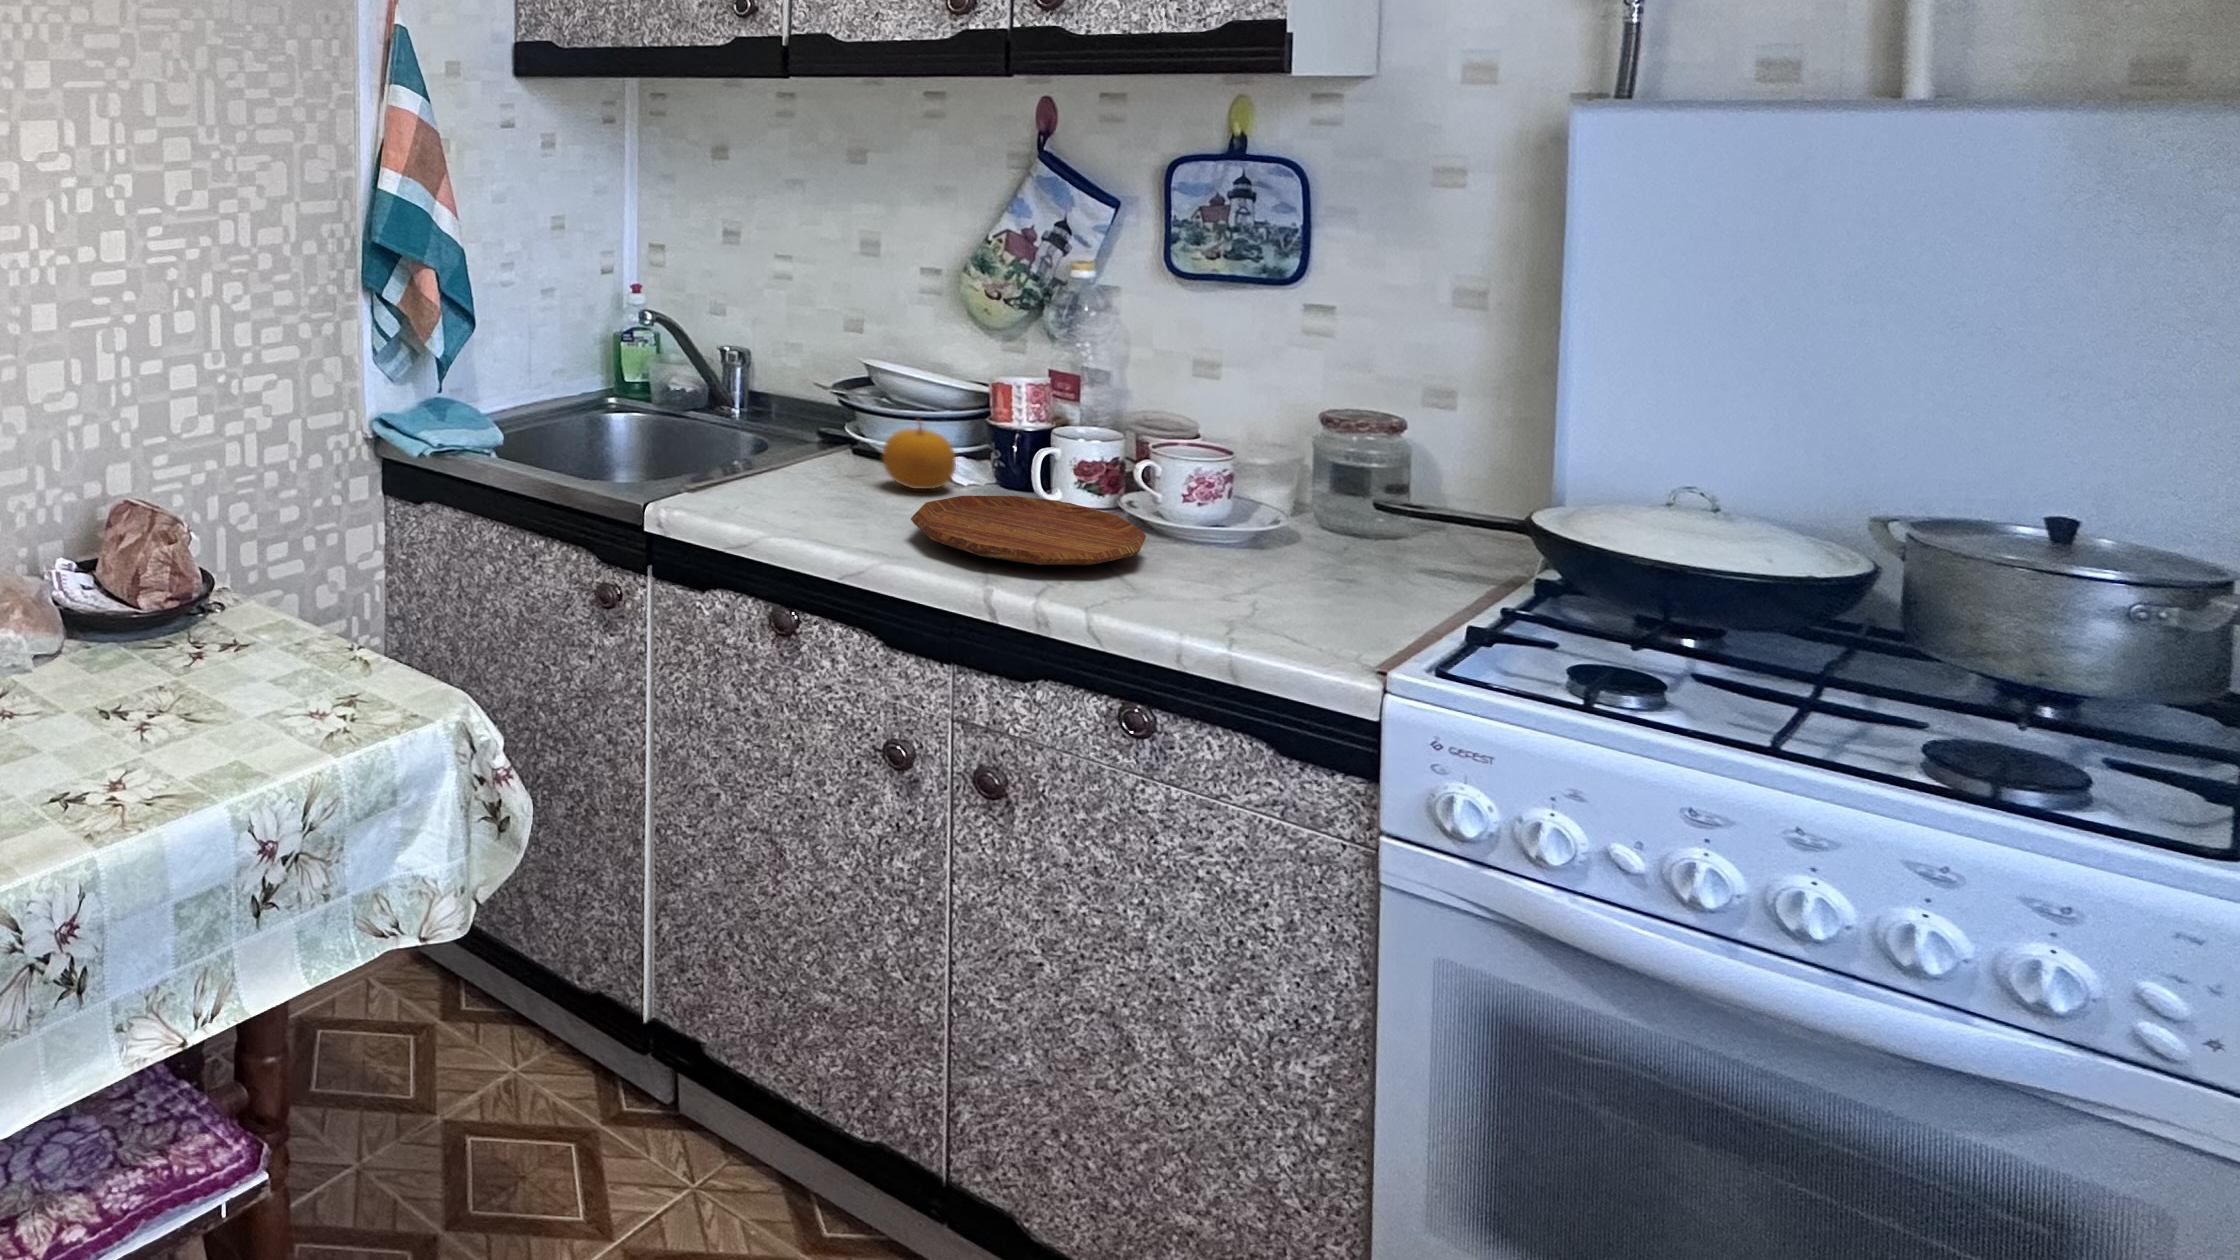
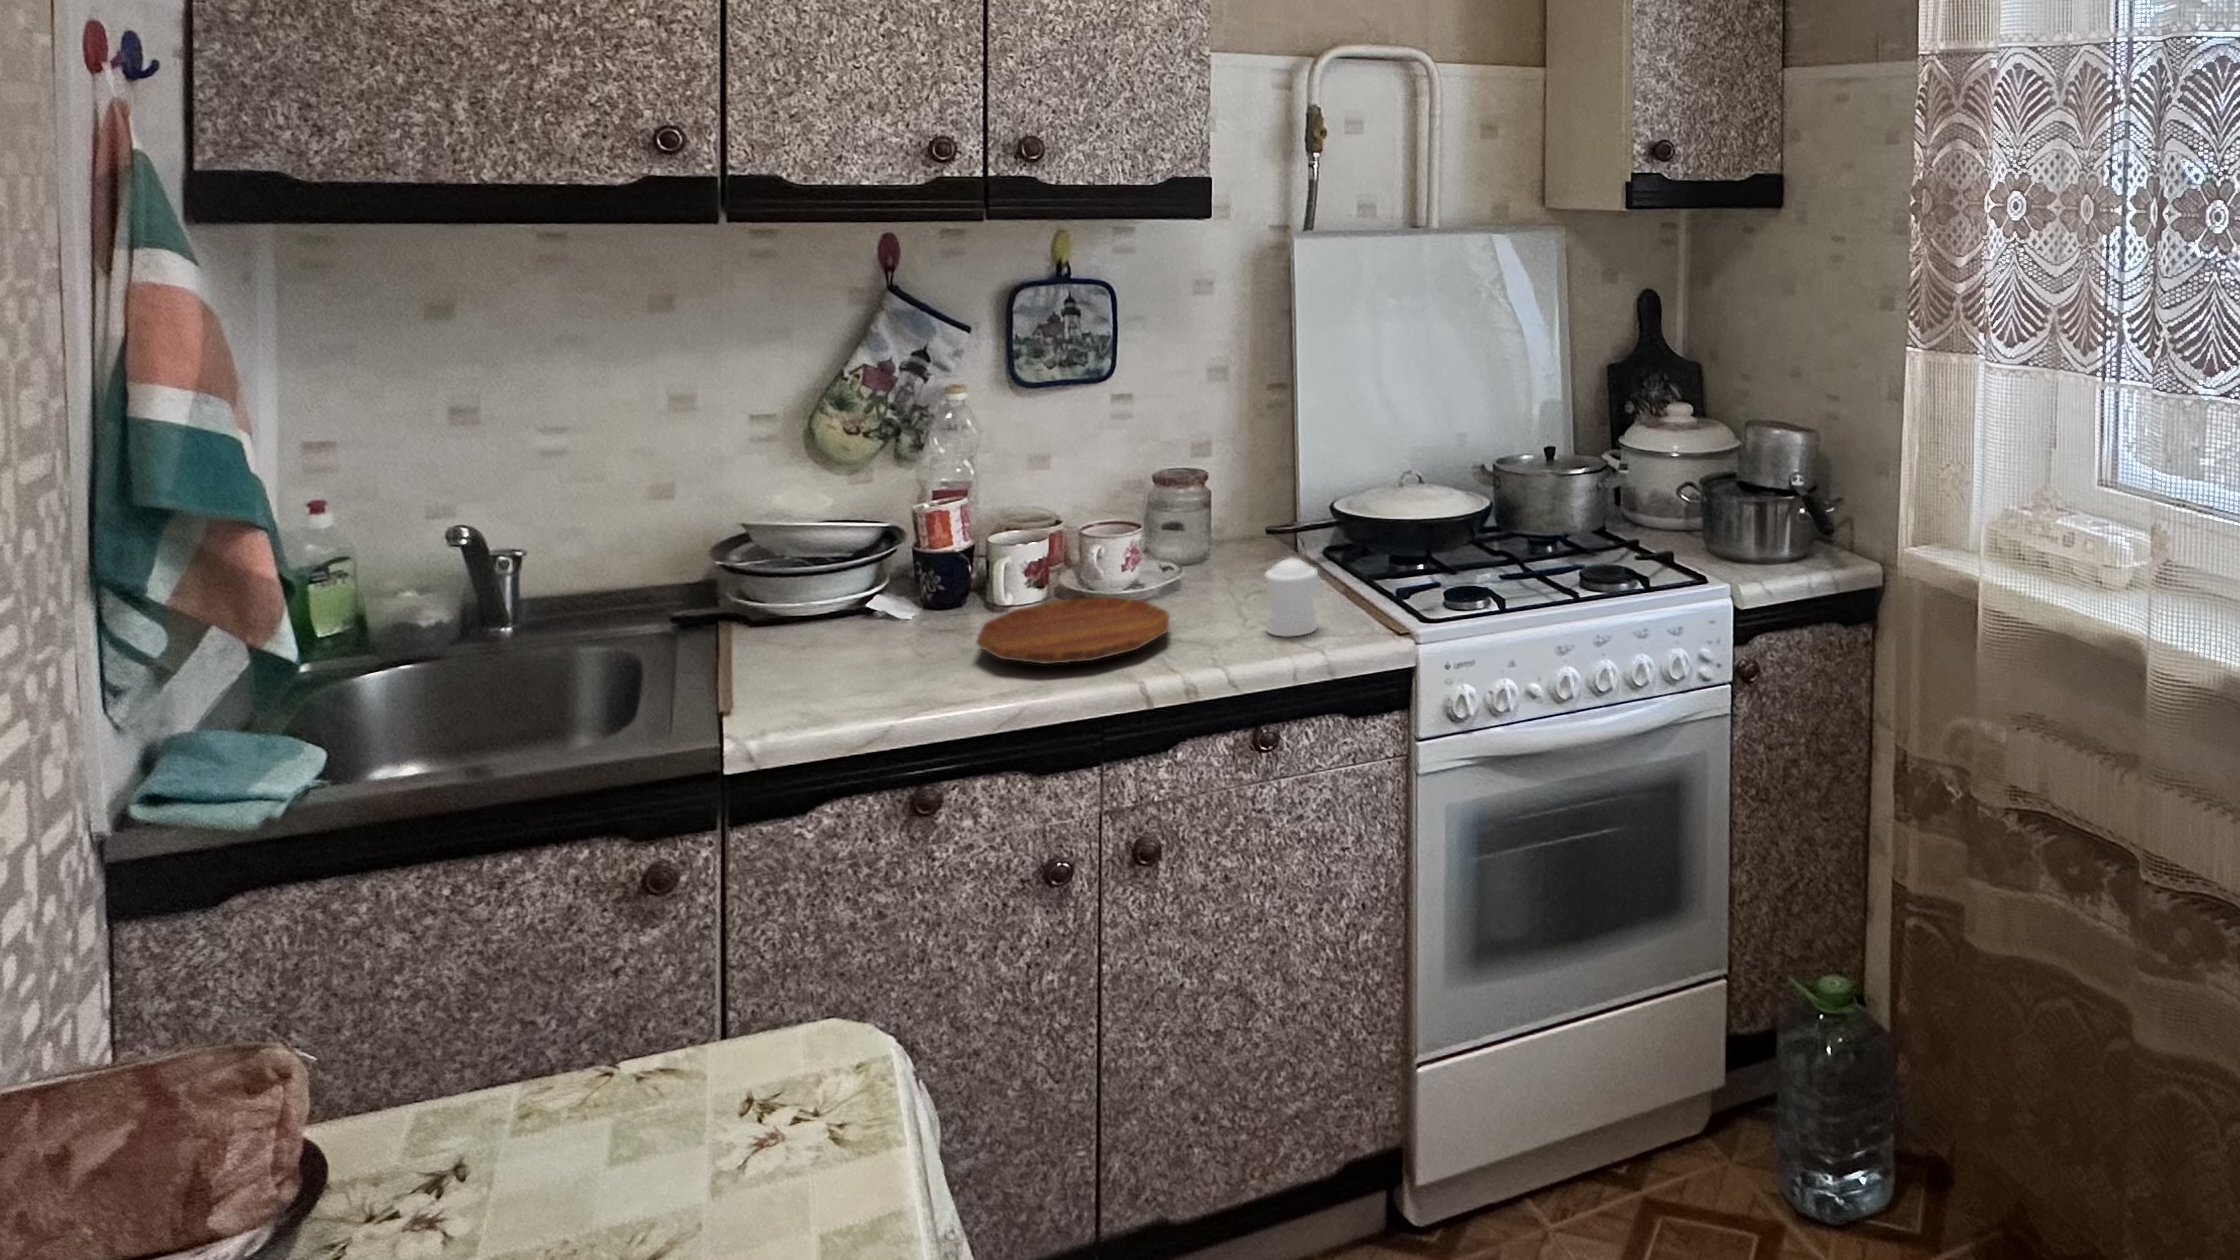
fruit: present [883,425,956,489] -> none [844,566,918,639]
salt shaker: none [1224,523,1310,630] -> present [1265,558,1318,636]

